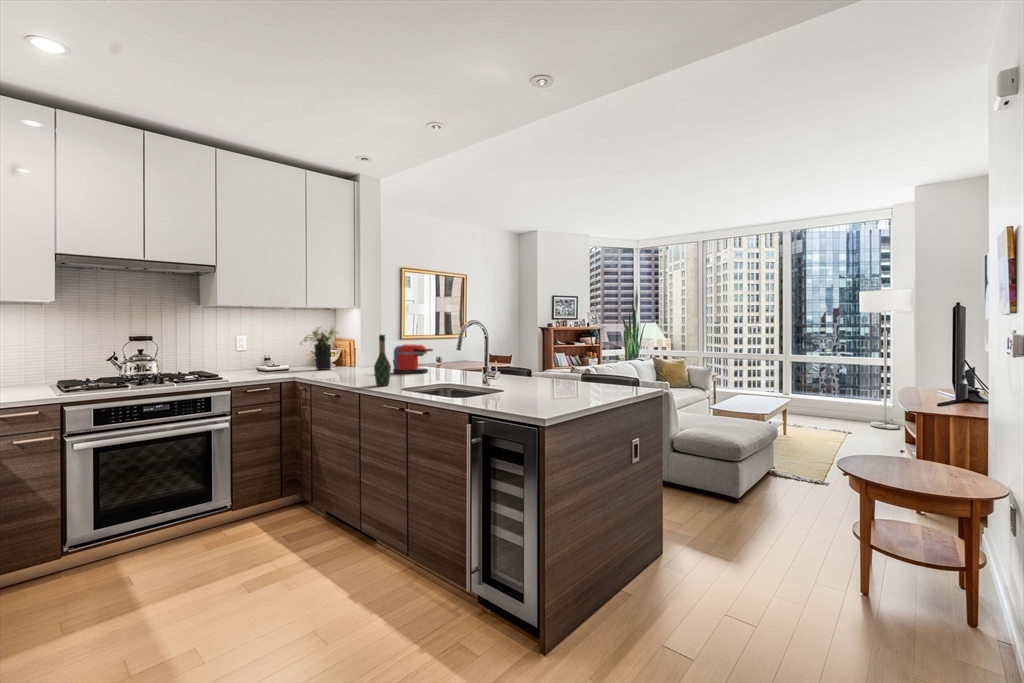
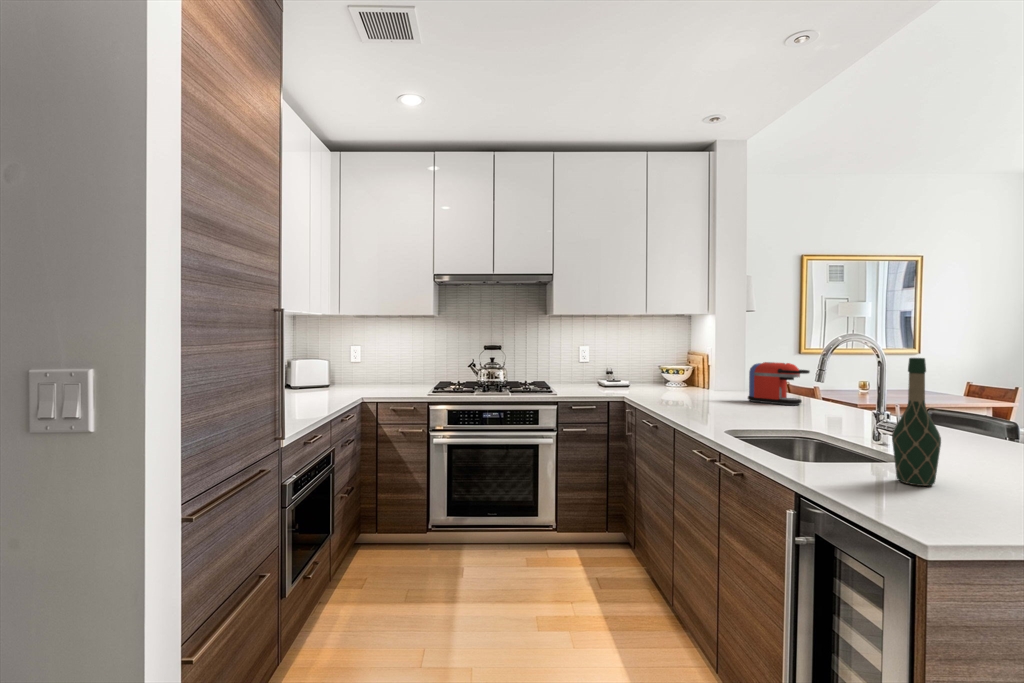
flower arrangement: present [300,327,338,370] -> none [640,335,688,390]
wine bottle: present [374,335,391,386] -> present [892,358,941,486]

